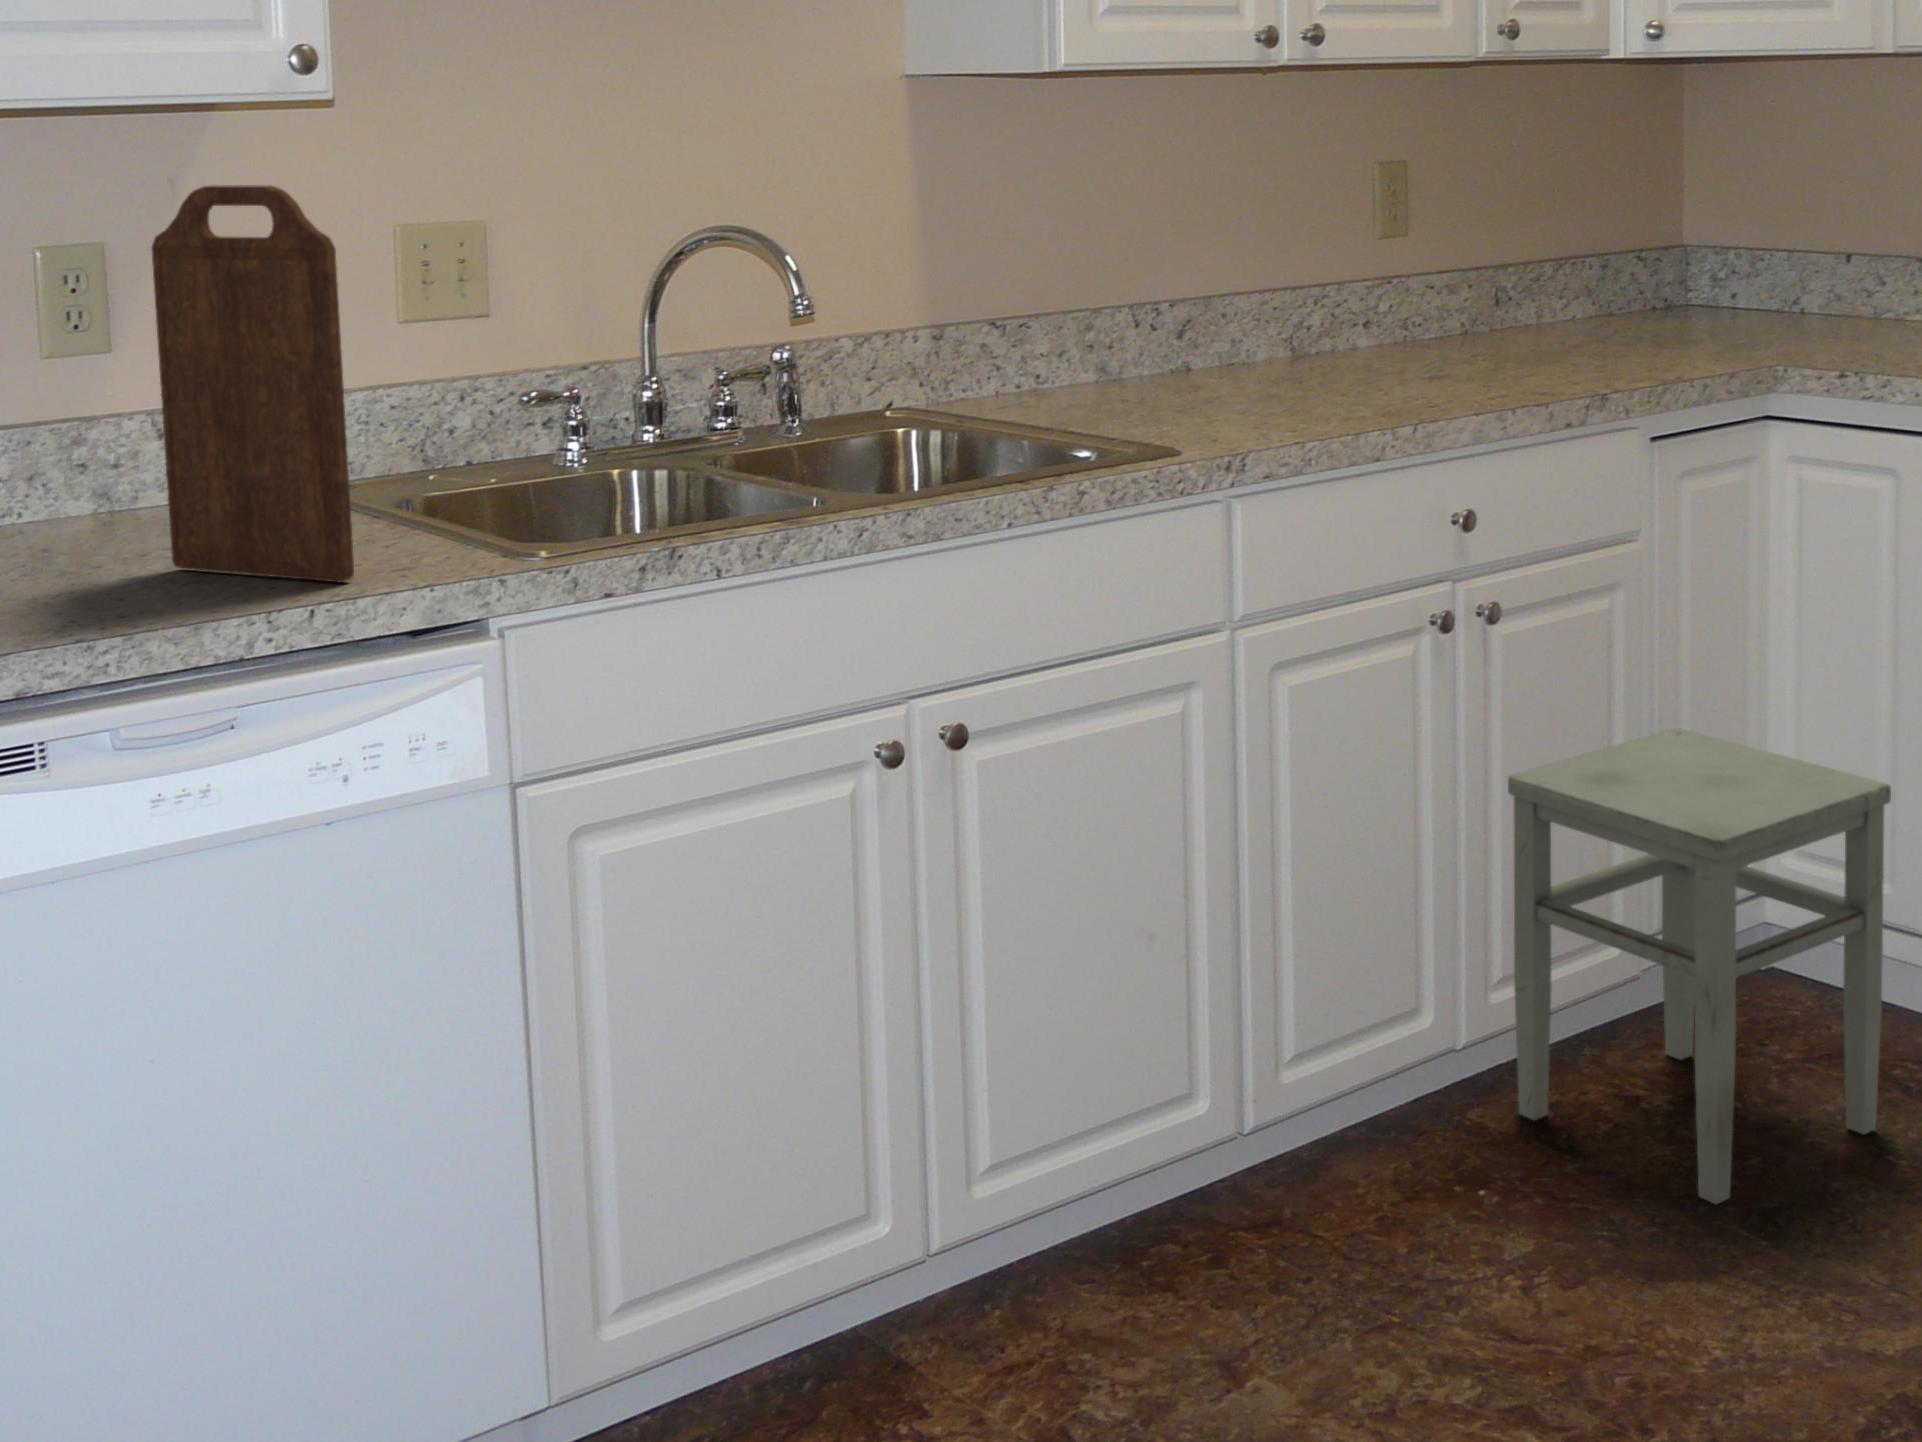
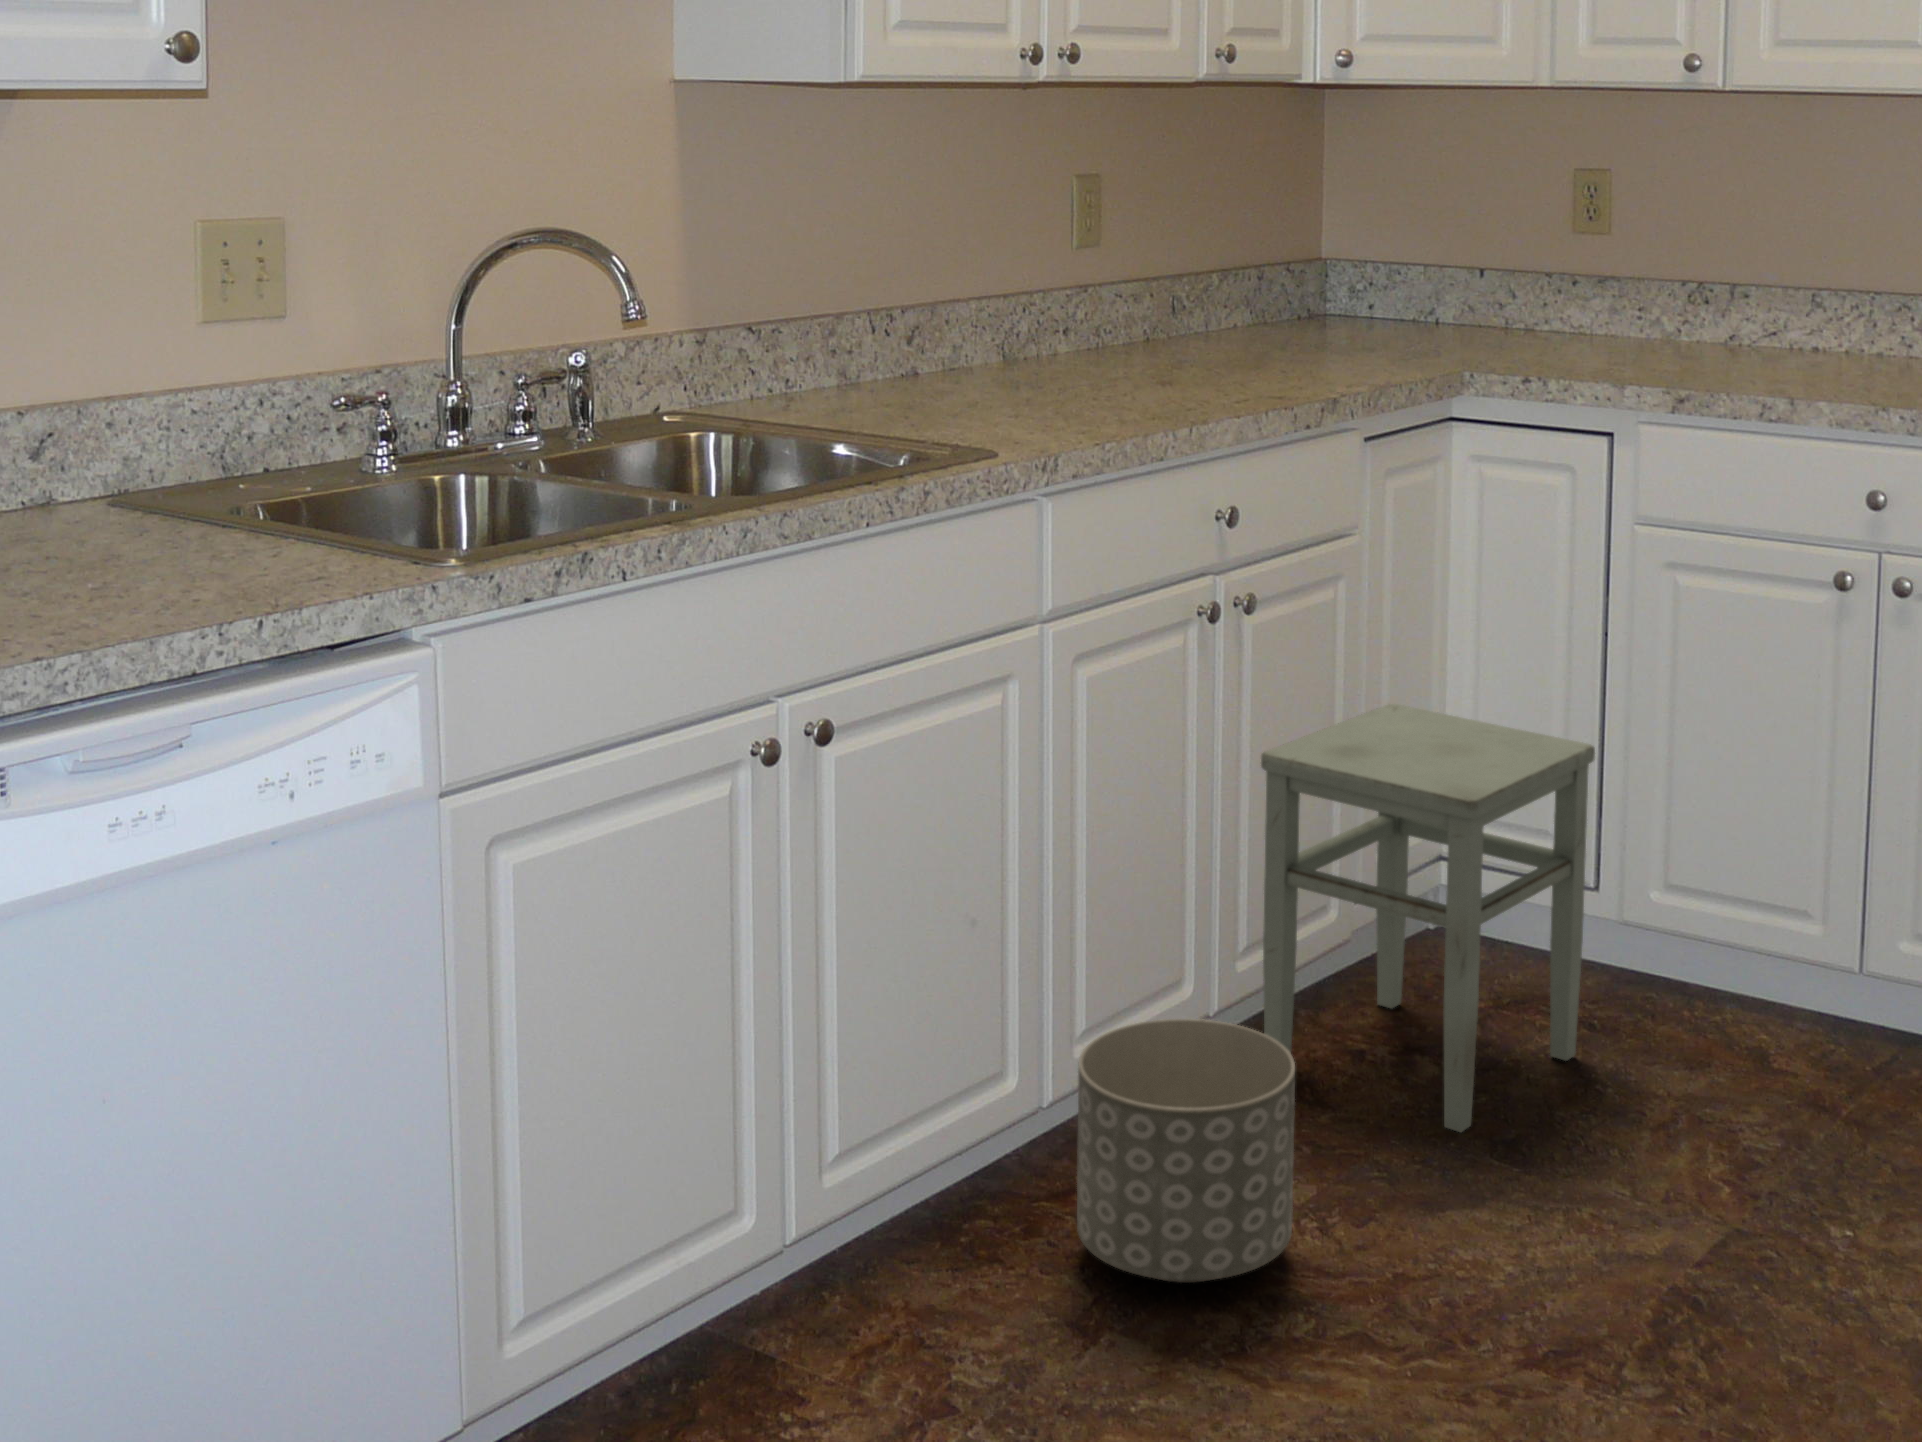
cutting board: present [152,185,354,582] -> none [45,179,283,593]
planter: none [1247,1056,1481,1340] -> present [1077,1019,1295,1283]

